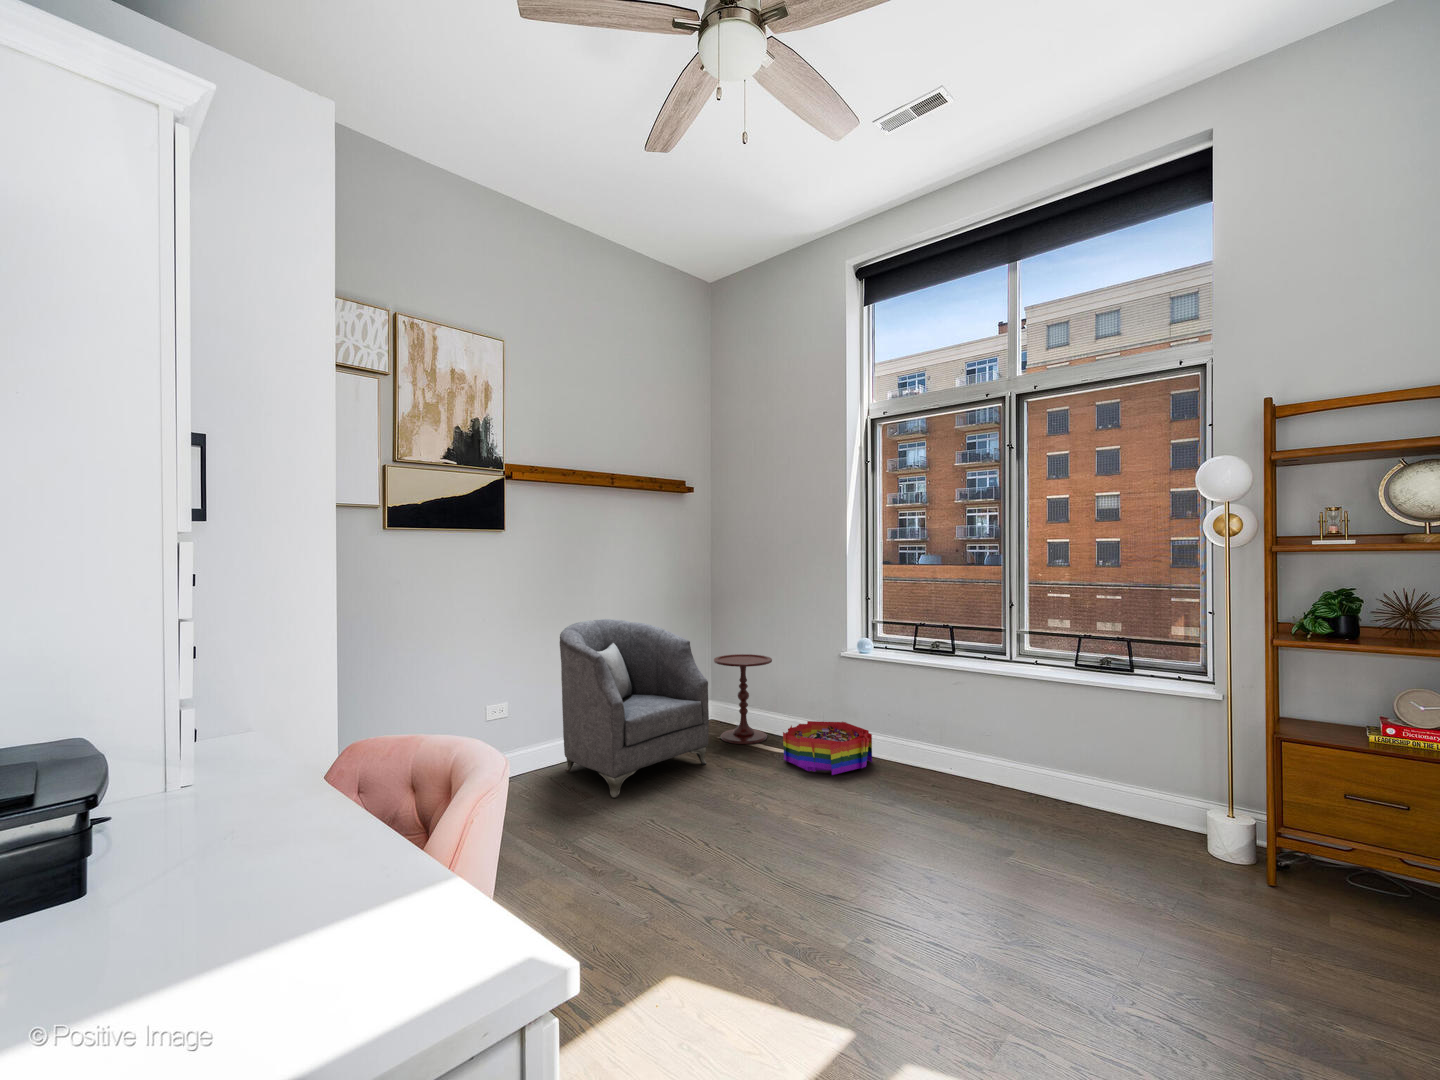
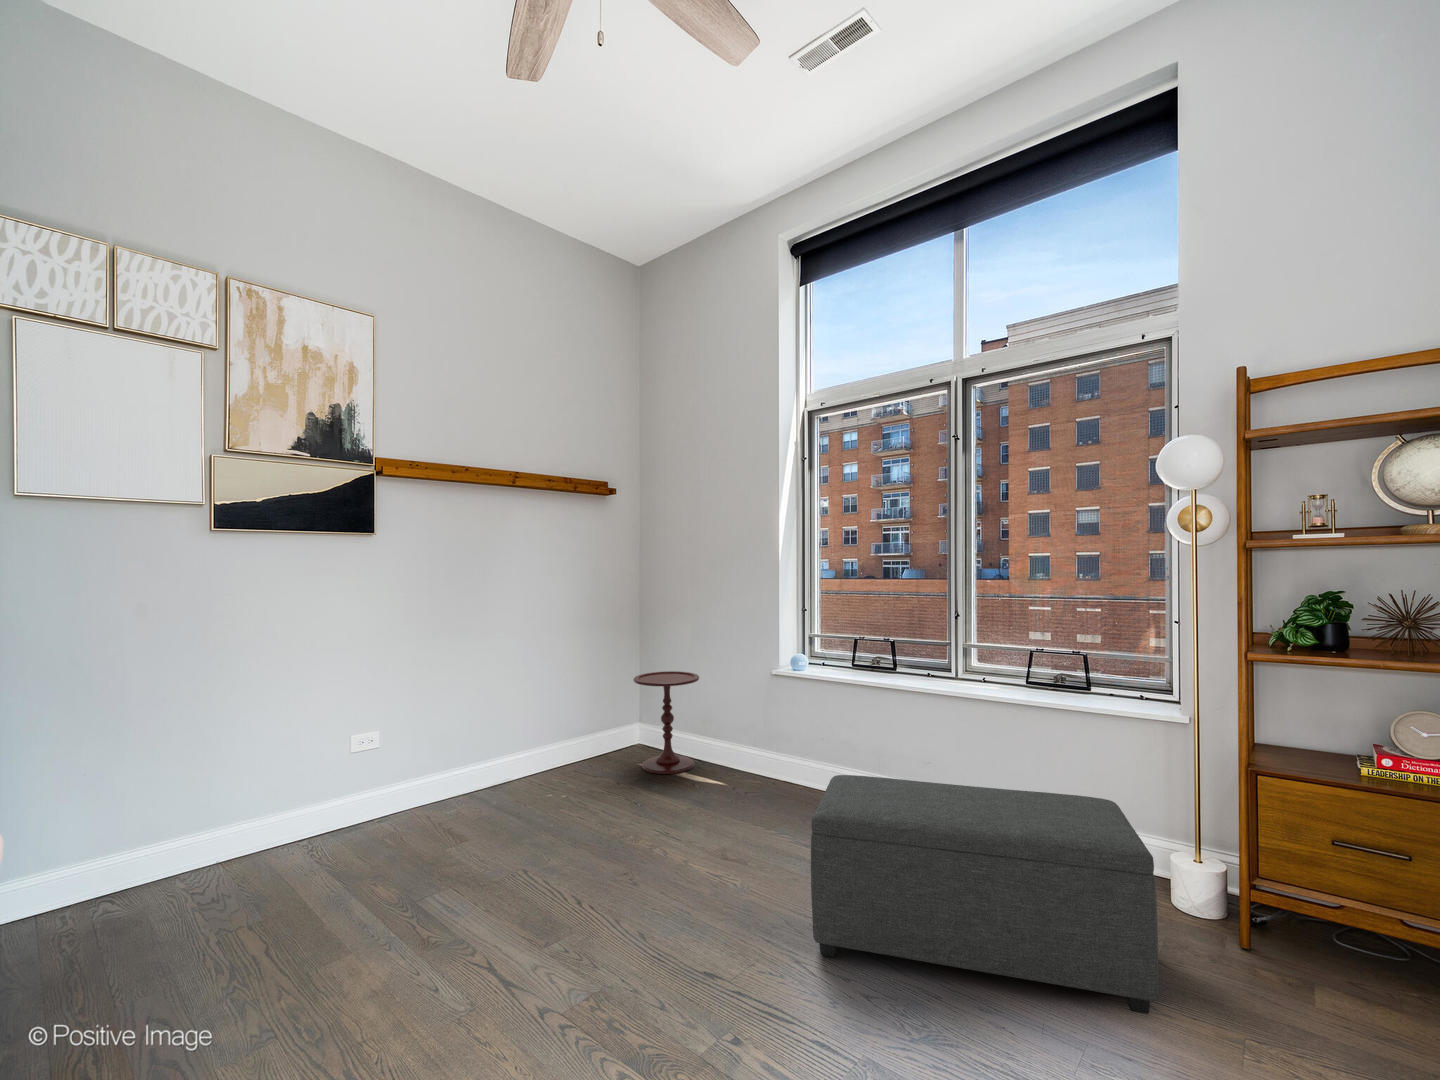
armchair: present [560,619,709,798] -> none [443,635,619,847]
storage bin: present [783,721,872,775] -> none [705,747,806,812]
ottoman: none [902,738,1194,927] -> present [811,775,1158,1014]

